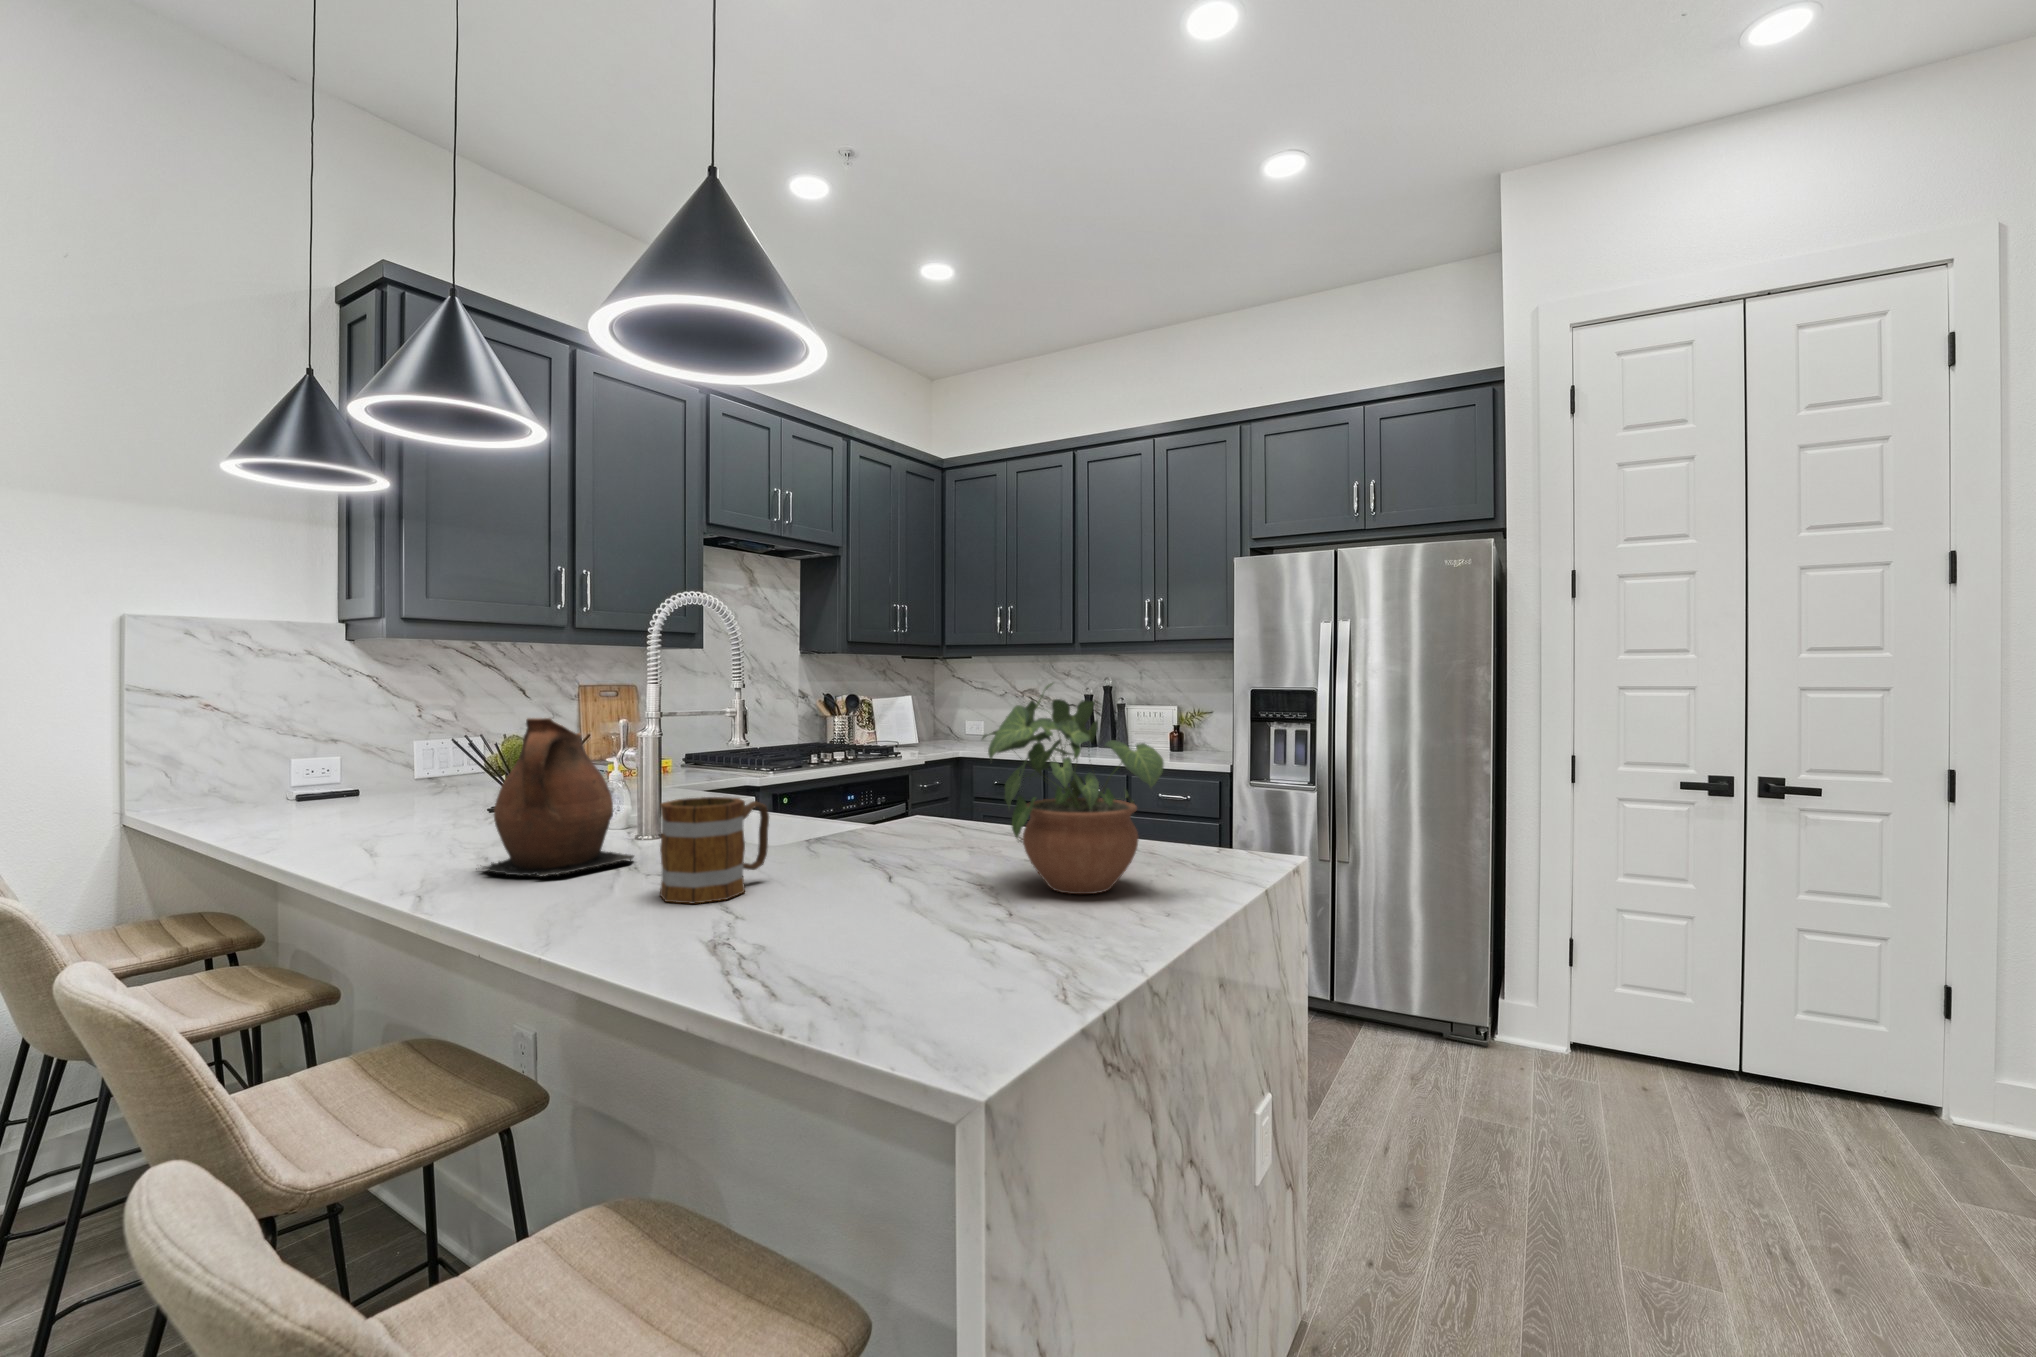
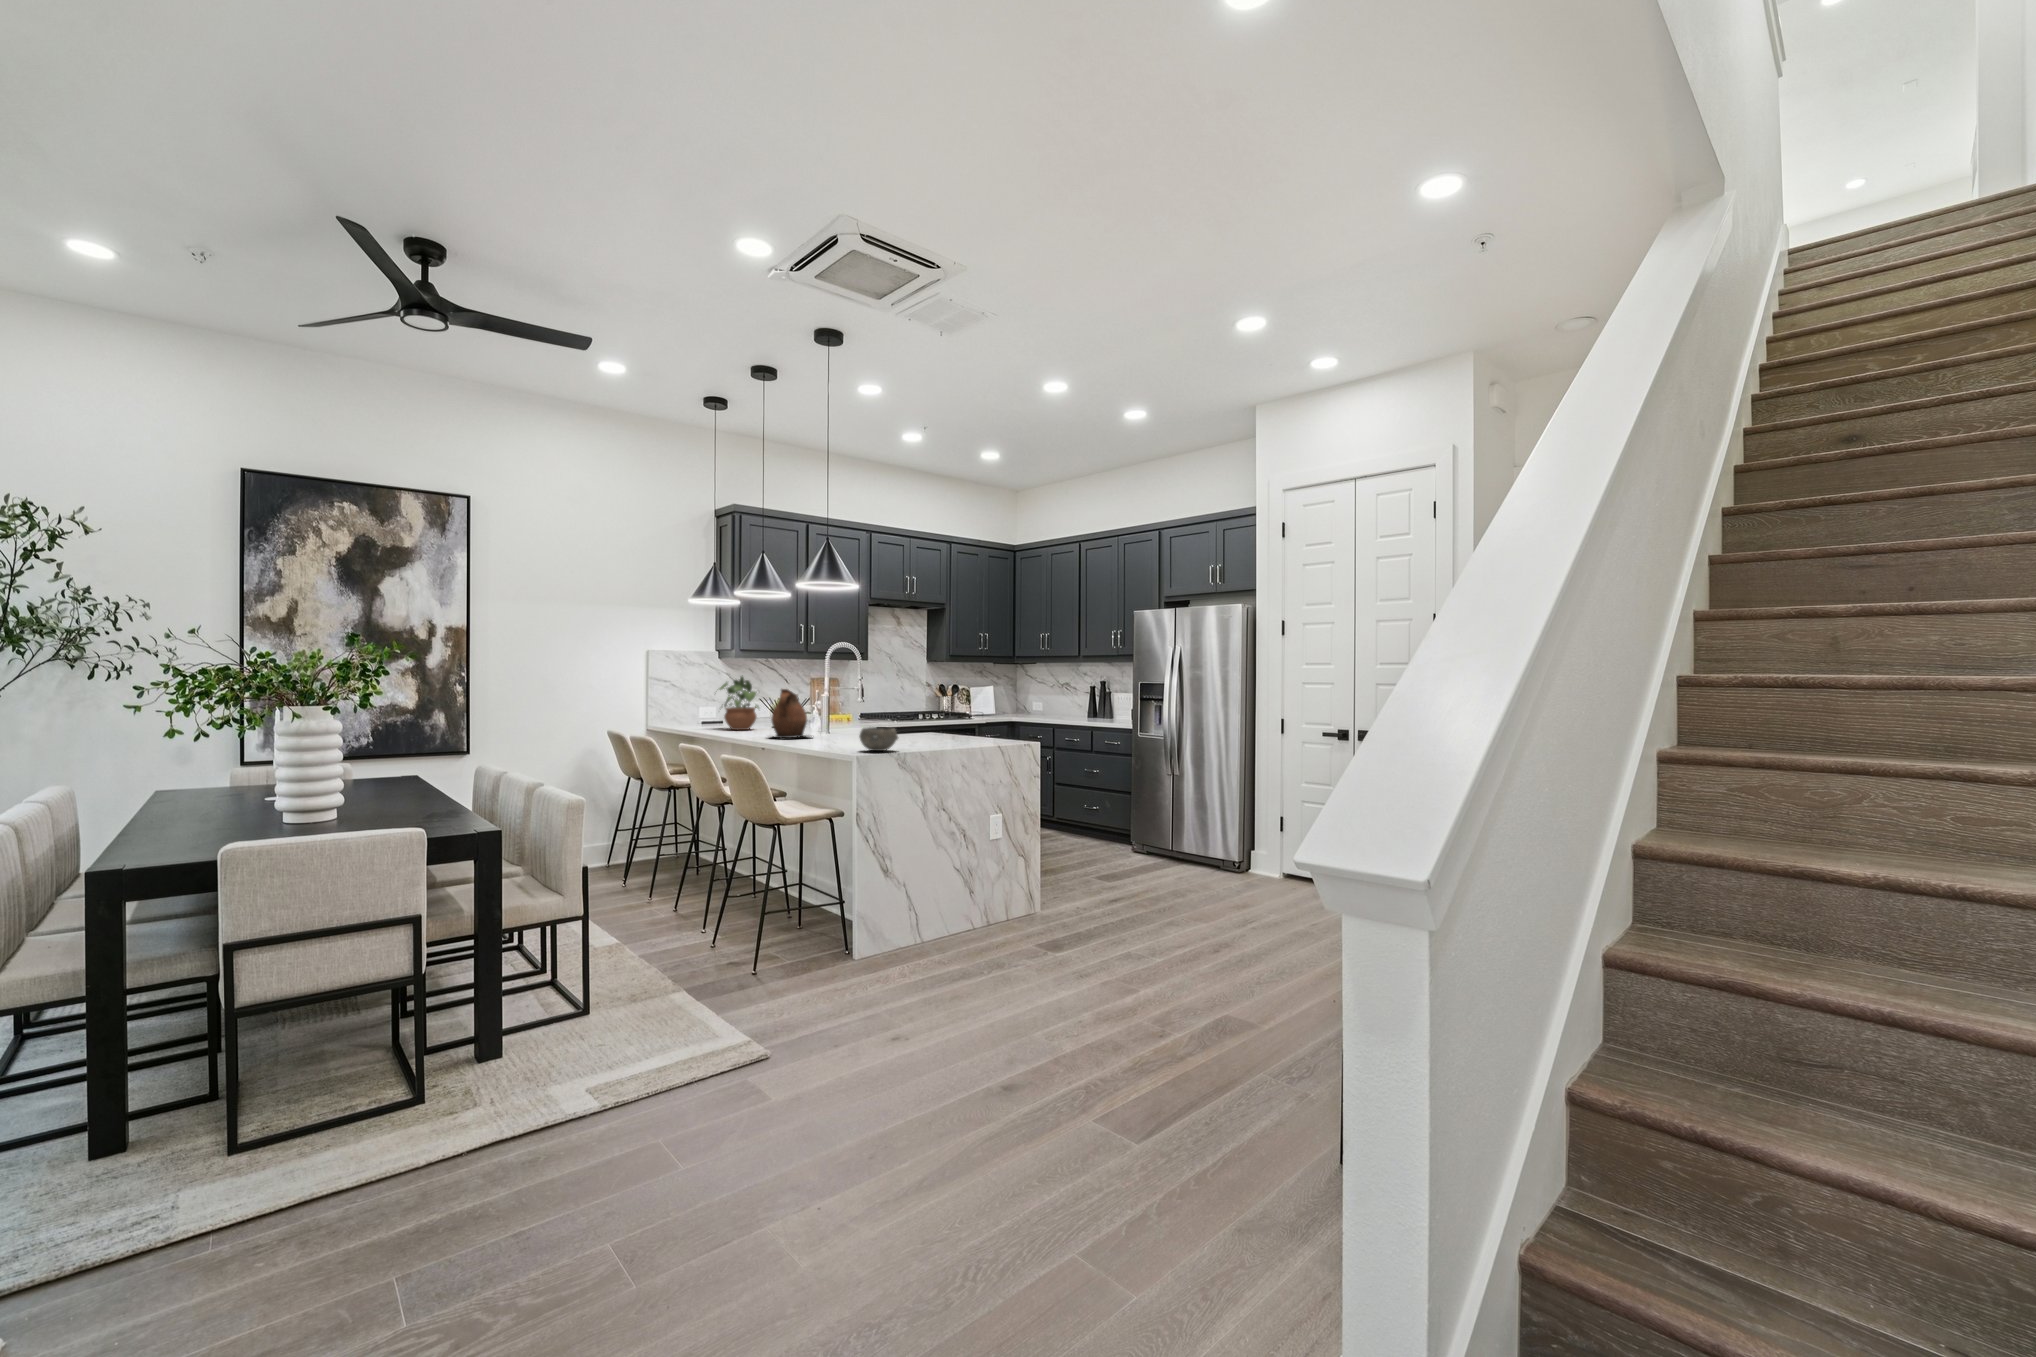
potted plant: present [982,683,1164,894] -> present [719,677,759,730]
mug: present [660,797,769,904] -> none [816,714,851,743]
bowl: none [886,864,1040,972] -> present [859,727,898,751]

